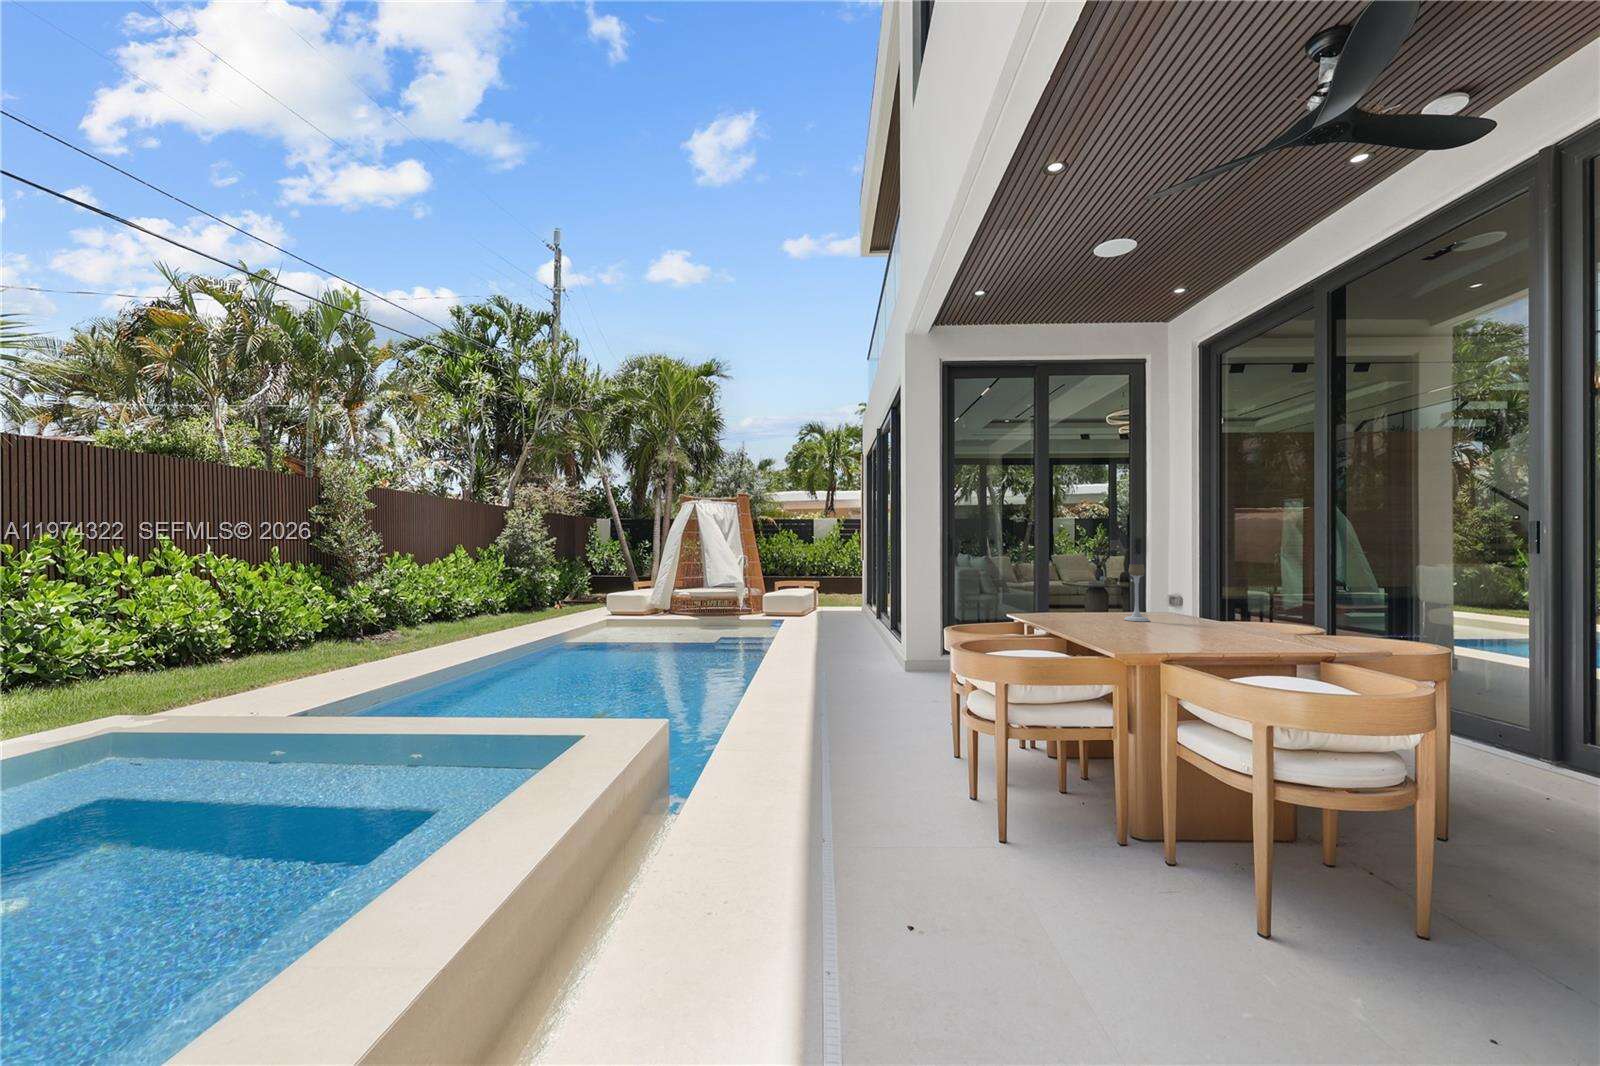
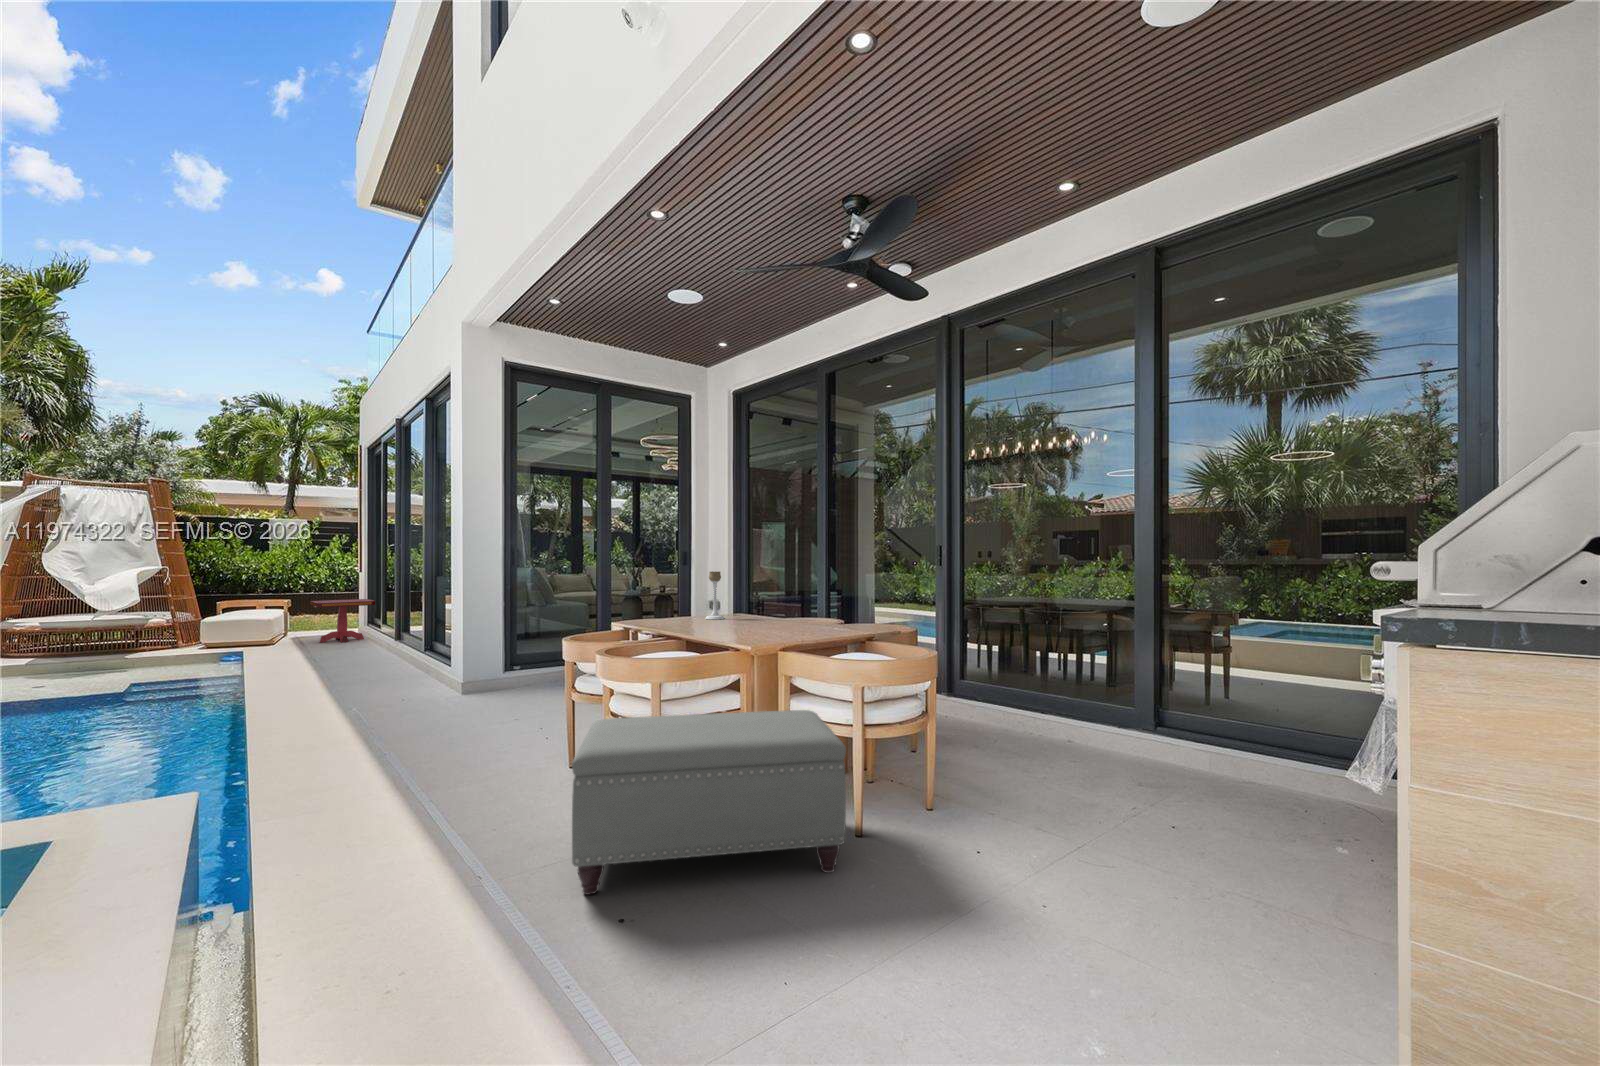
side table: none [829,583,872,619] -> present [310,599,375,643]
ottoman: none [875,709,1203,962] -> present [572,710,846,895]

